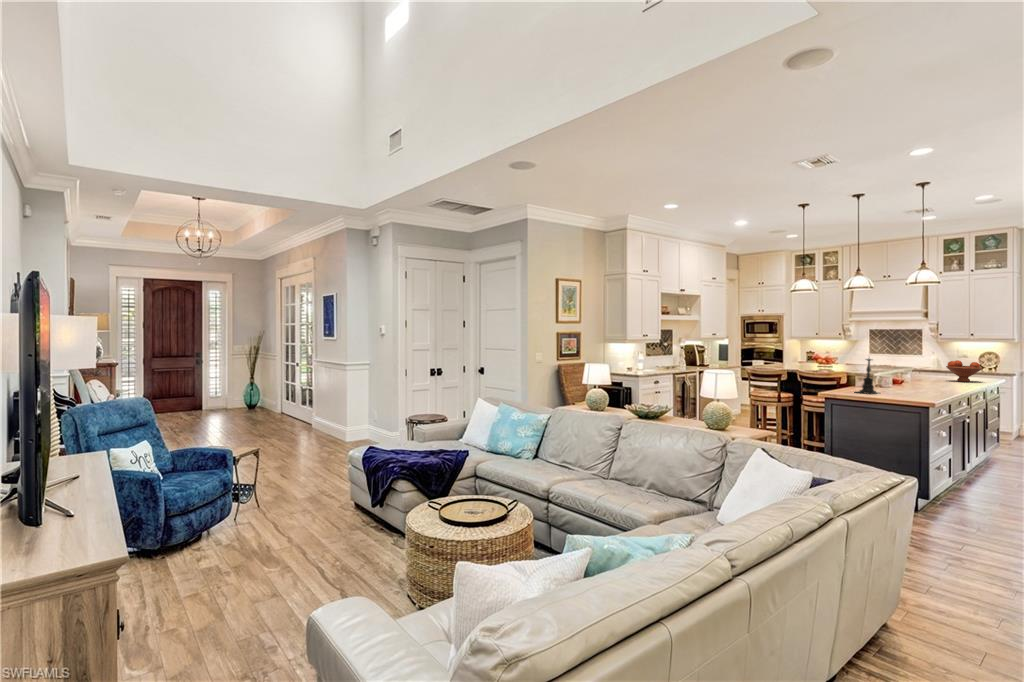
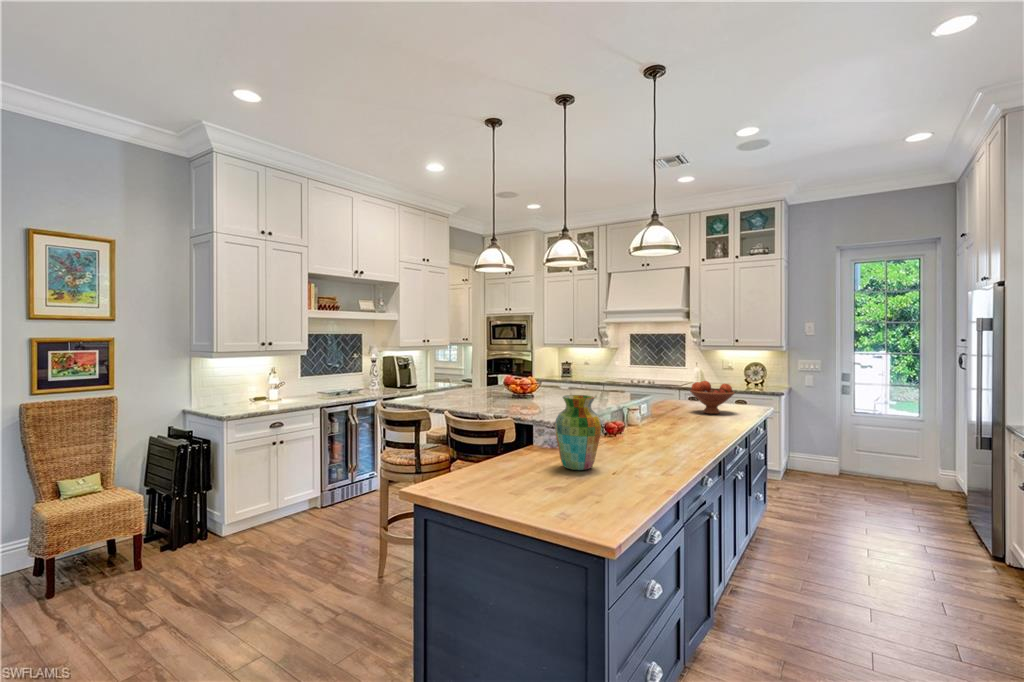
candle holder: present [858,358,878,394] -> none [497,381,550,464]
vase: none [893,360,922,396] -> present [555,395,601,470]

